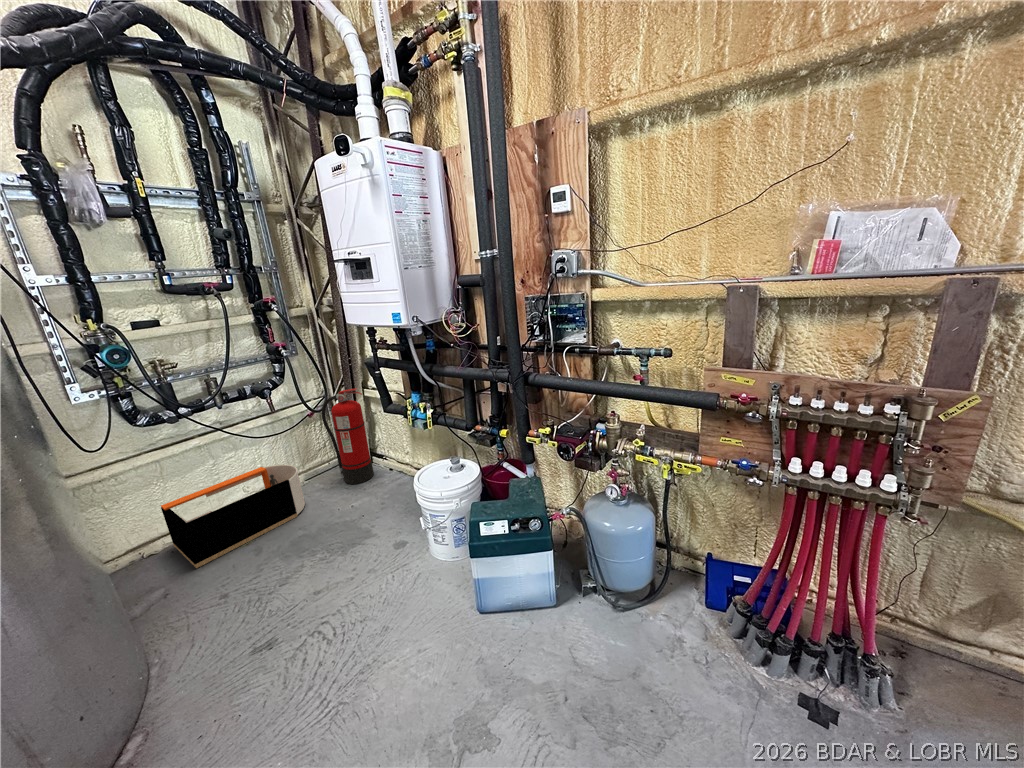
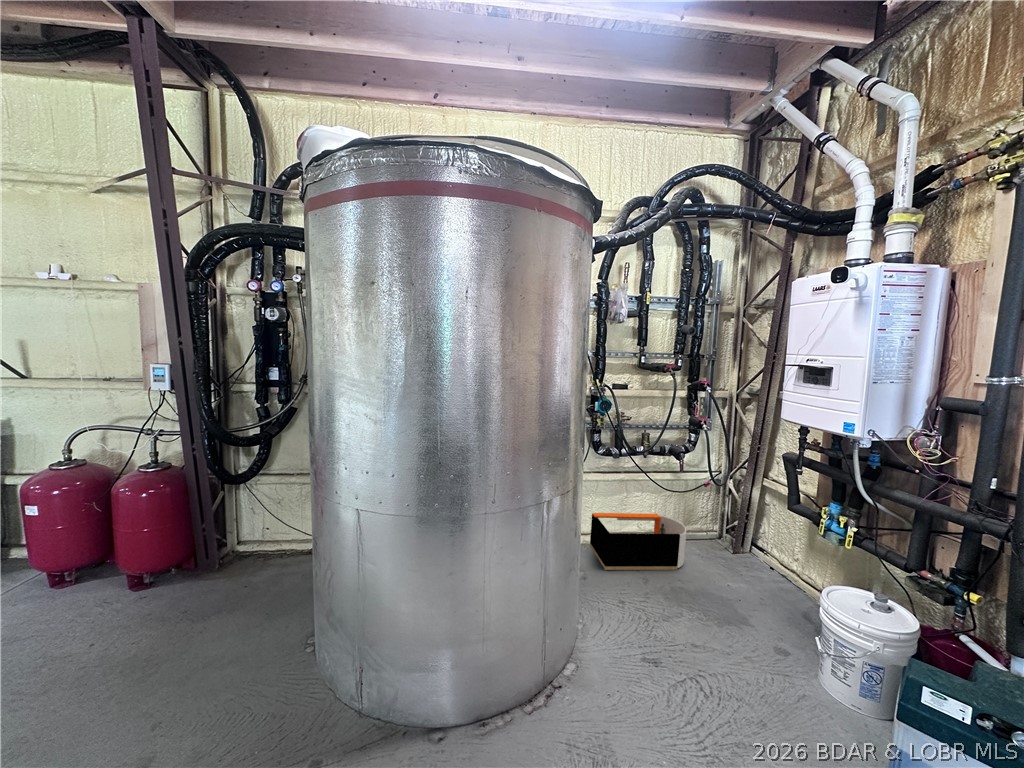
fire extinguisher: present [322,388,374,484] -> none [716,473,764,569]

